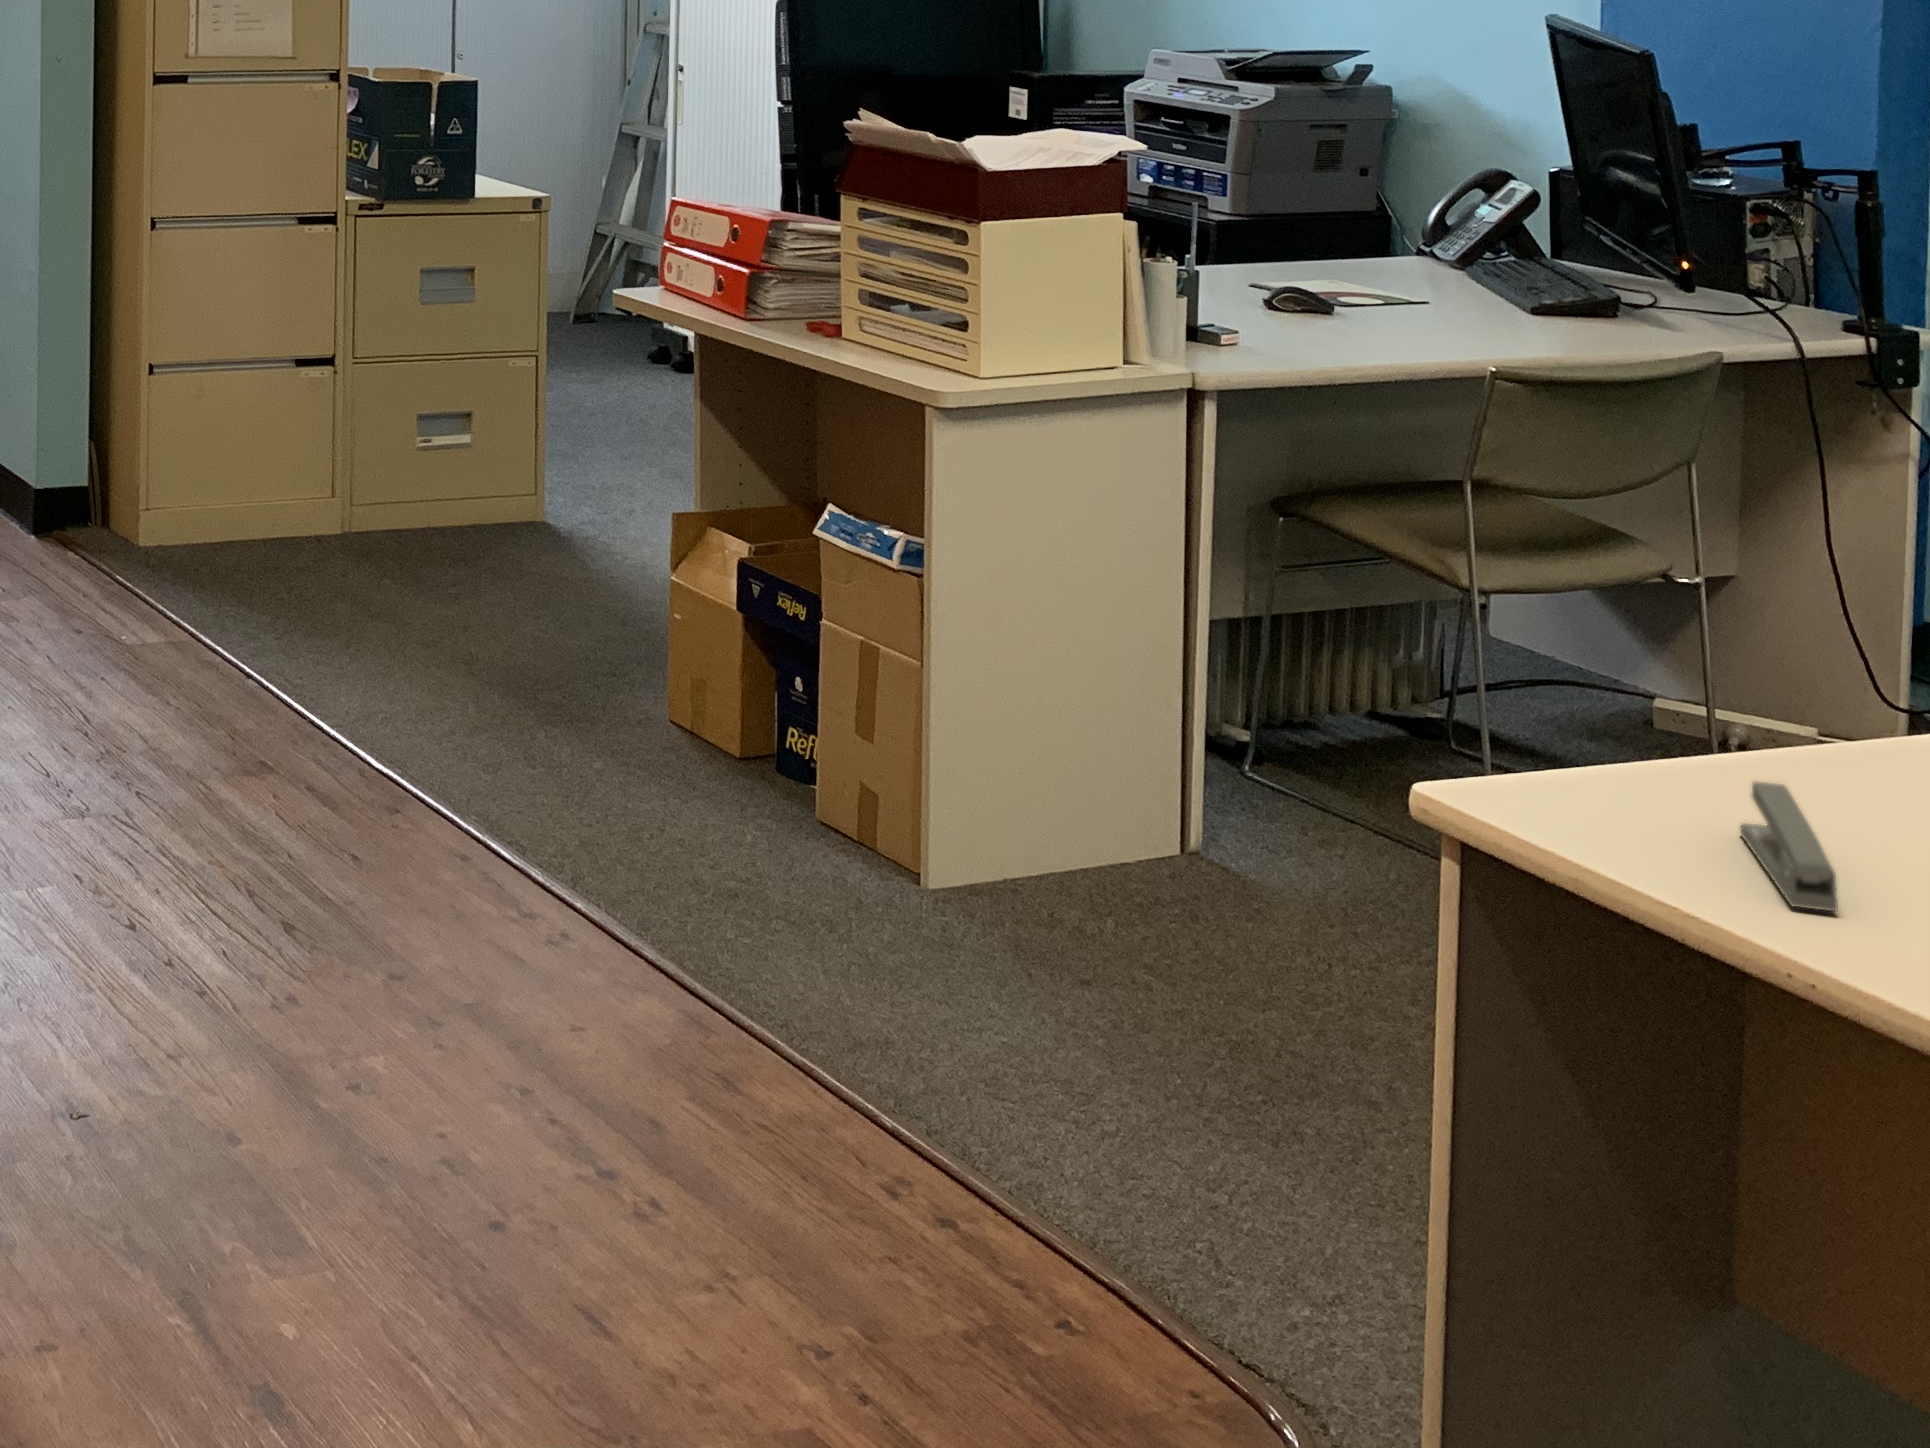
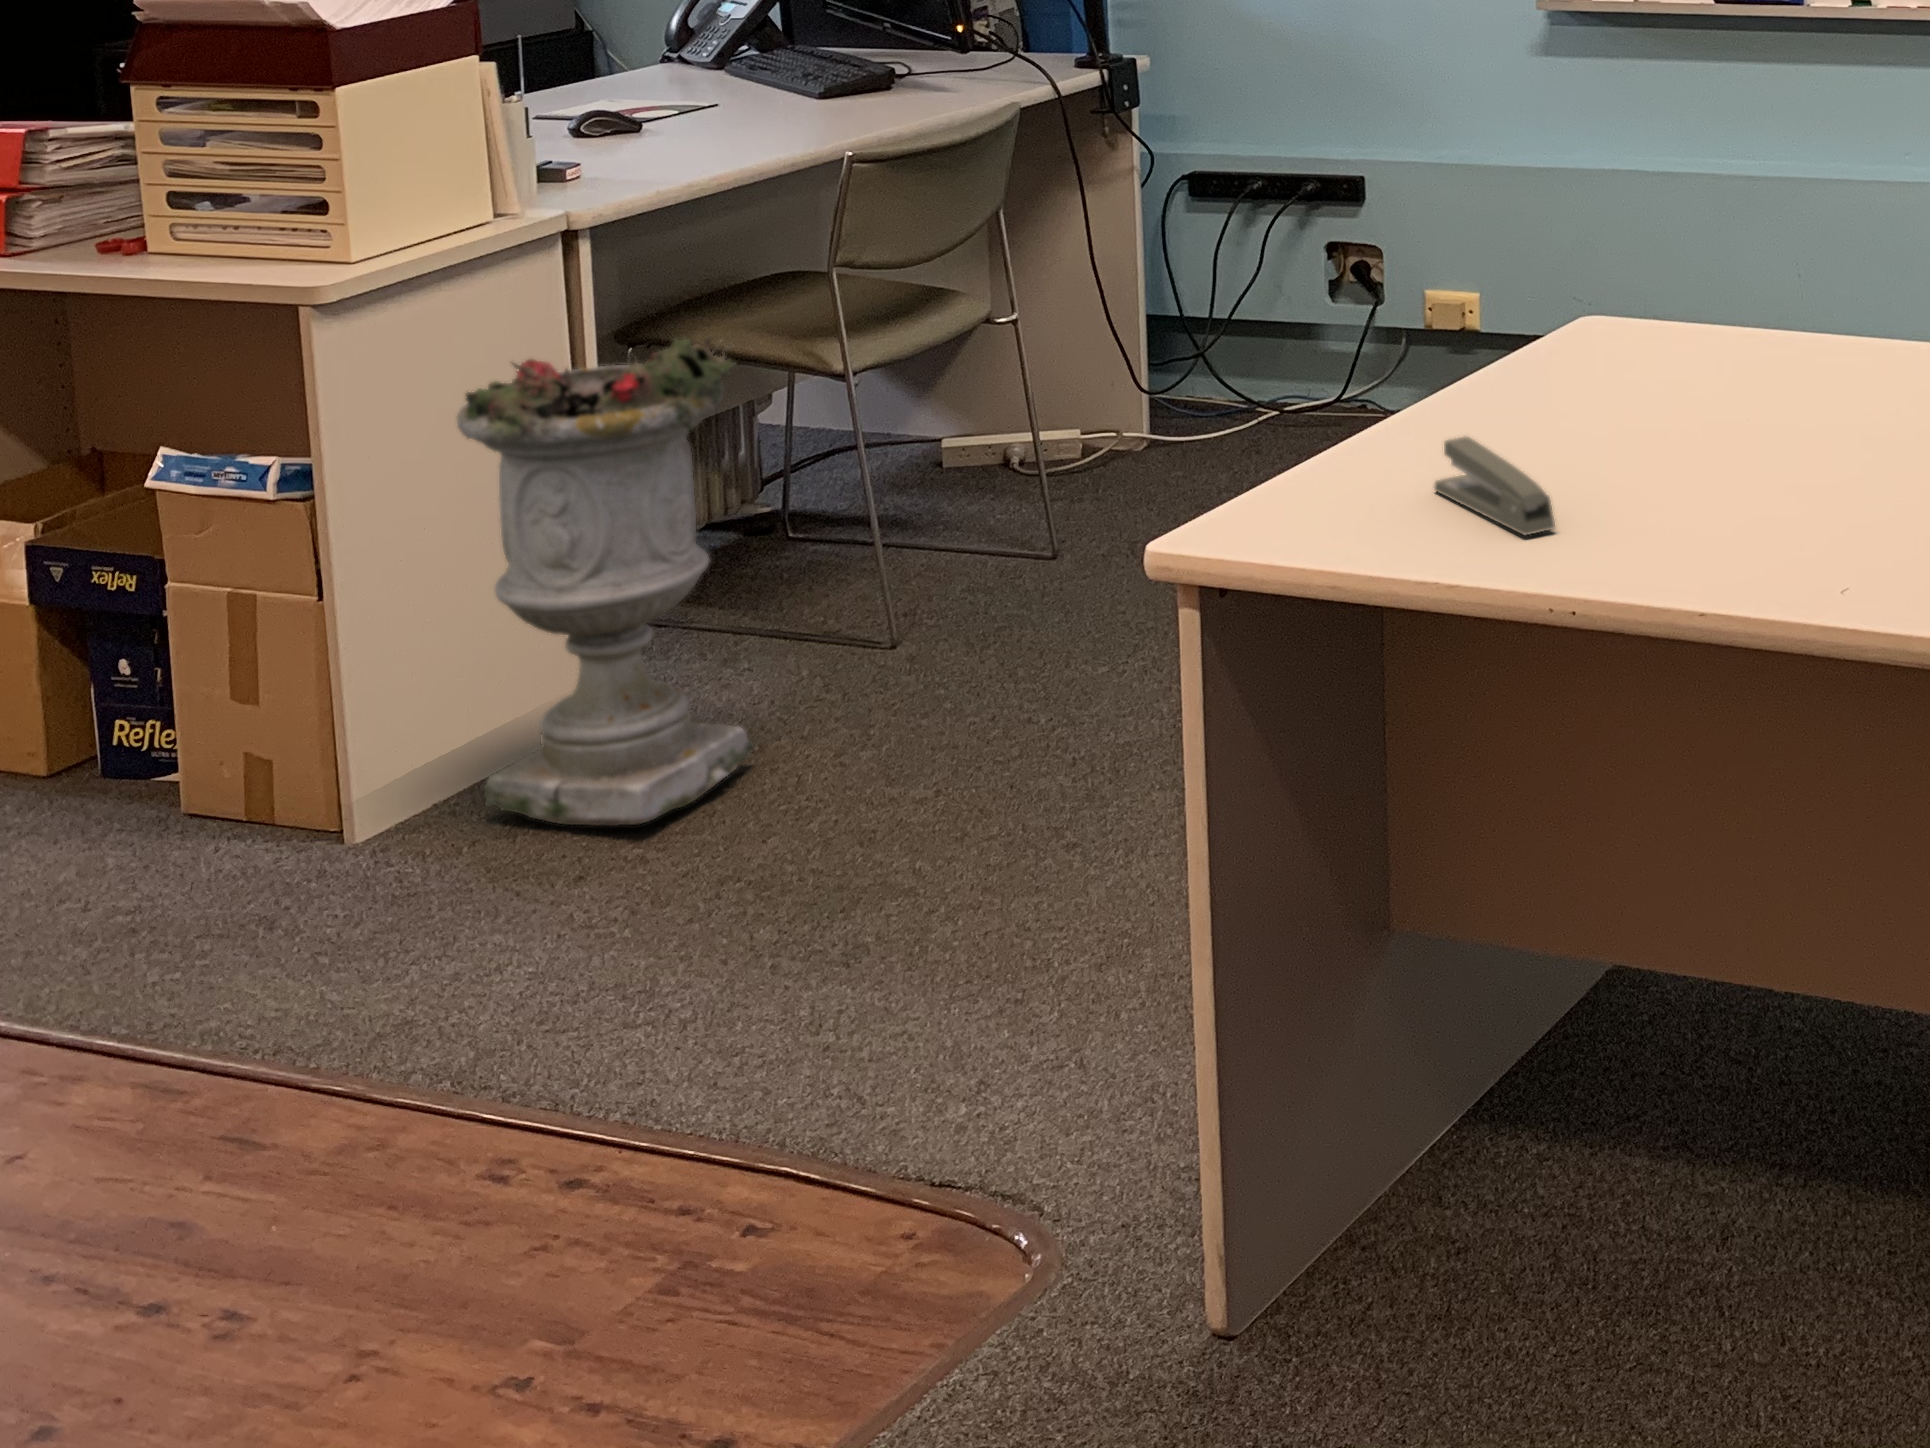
planter: none [1036,494,1313,954] -> present [457,335,754,826]

